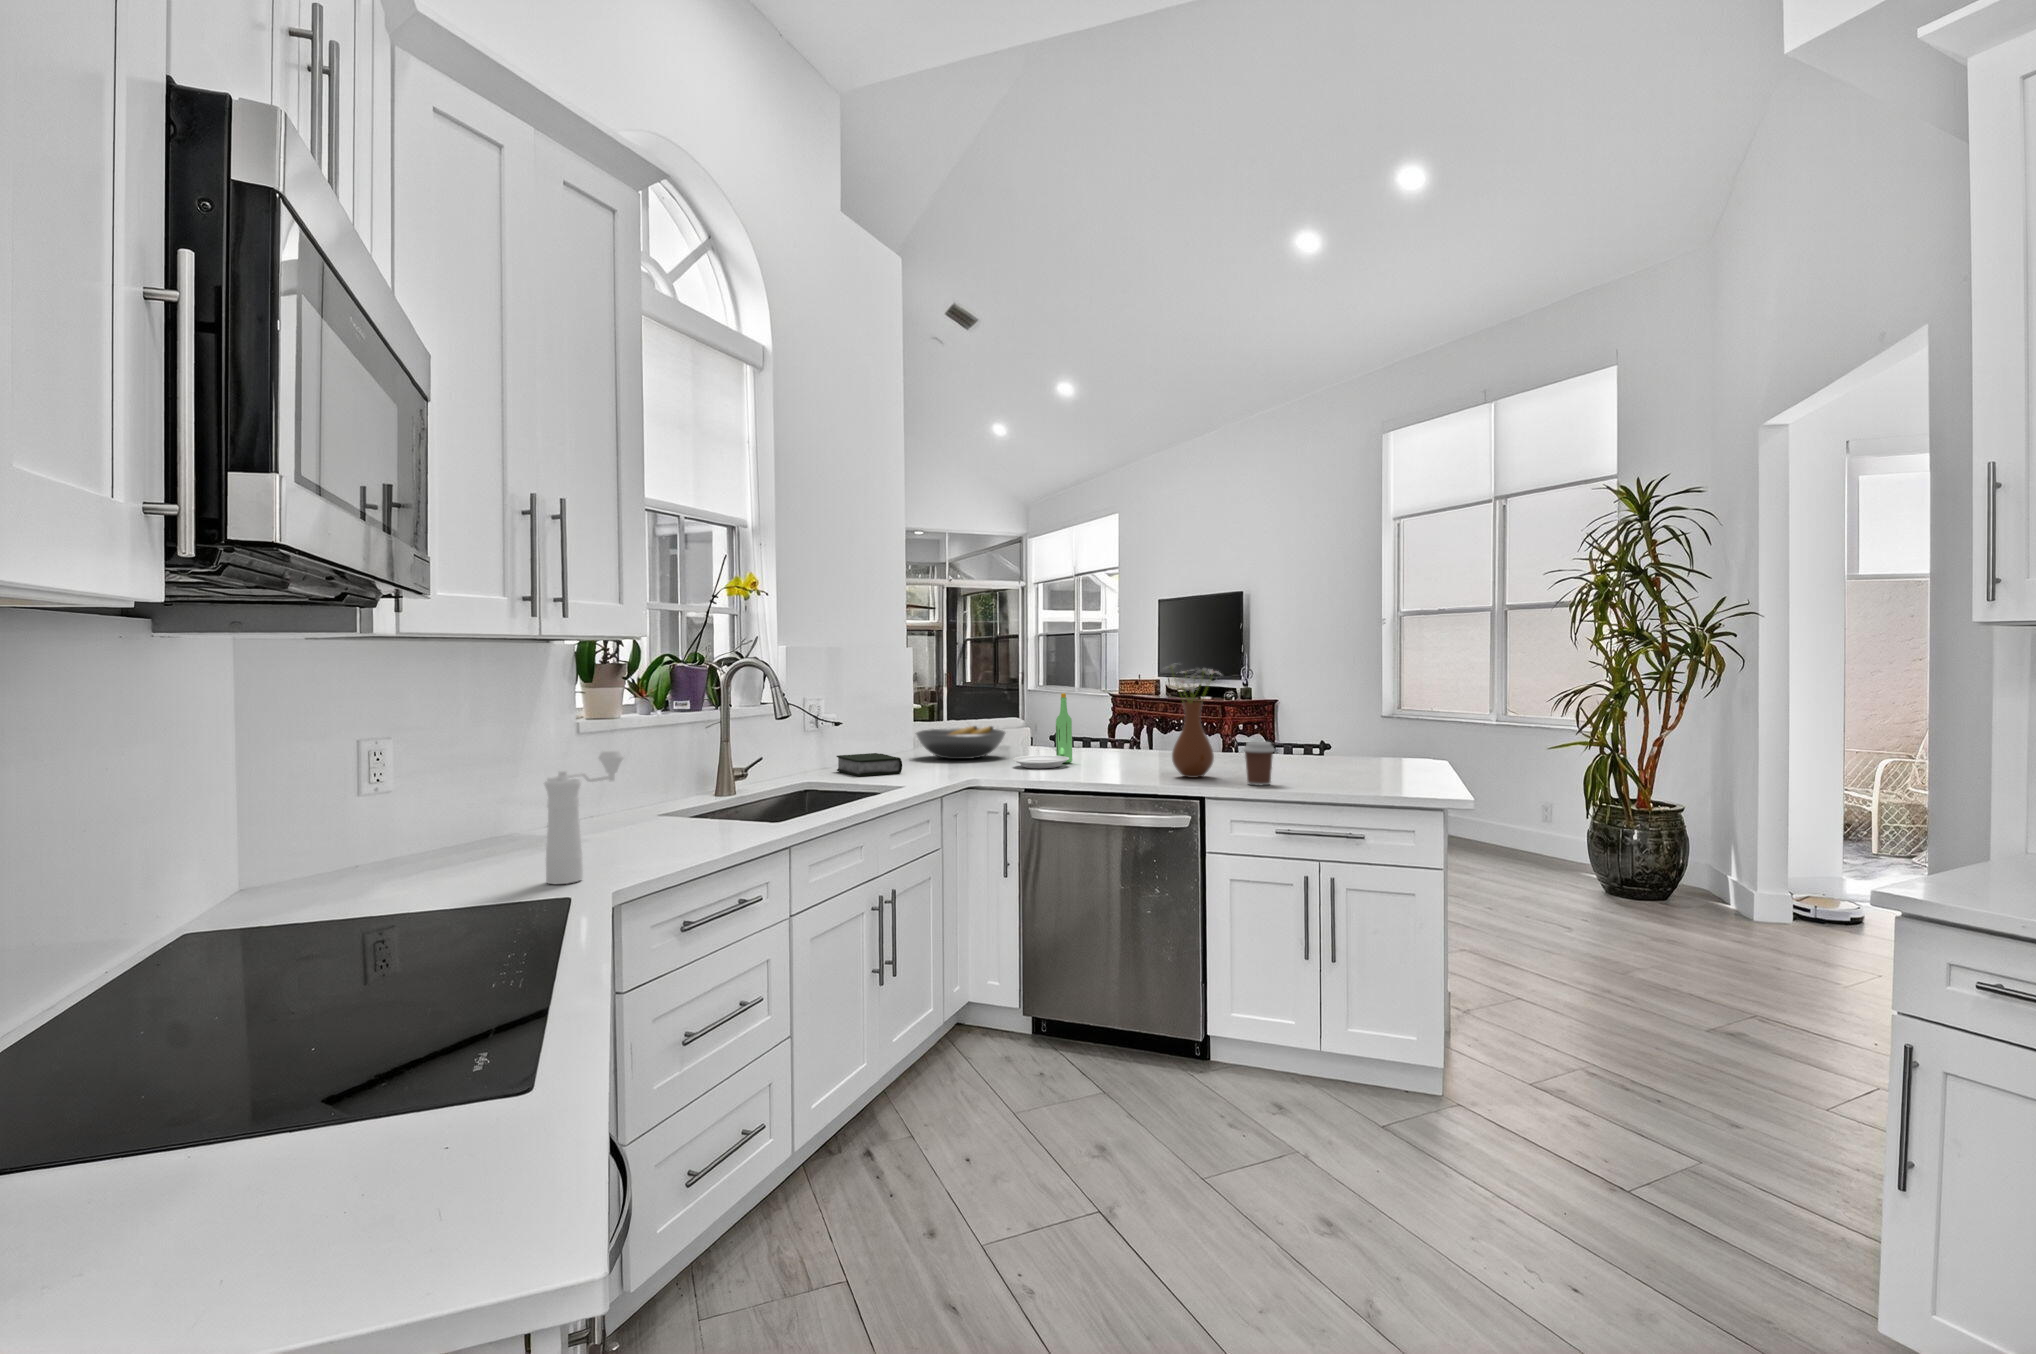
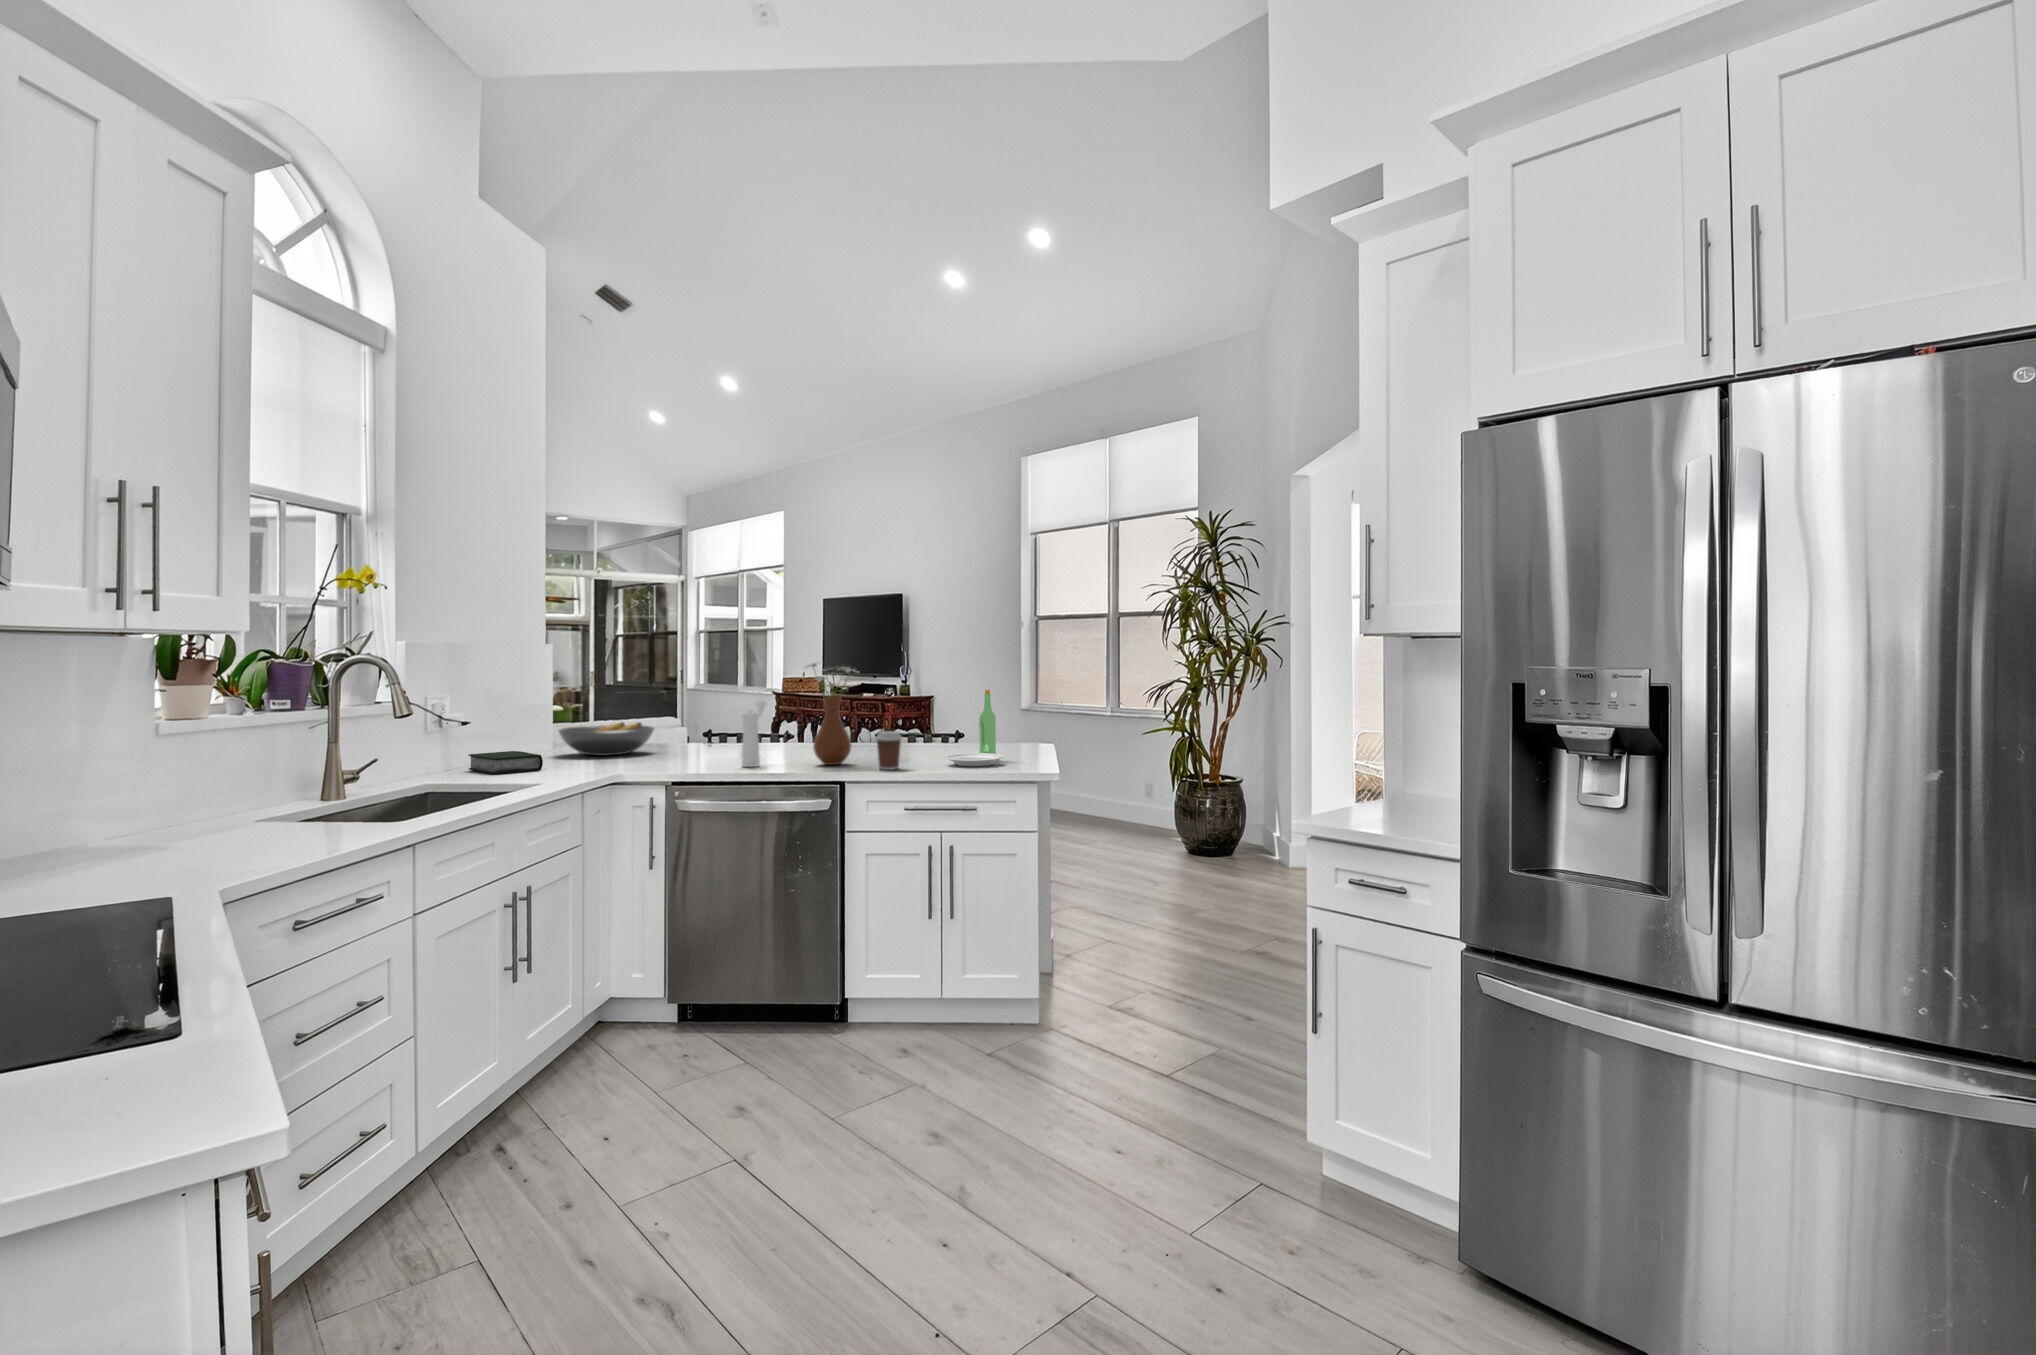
plate: present [1013,693,1072,768] -> present [946,690,1003,766]
pepper mill: present [544,750,624,884] -> present [742,699,767,767]

